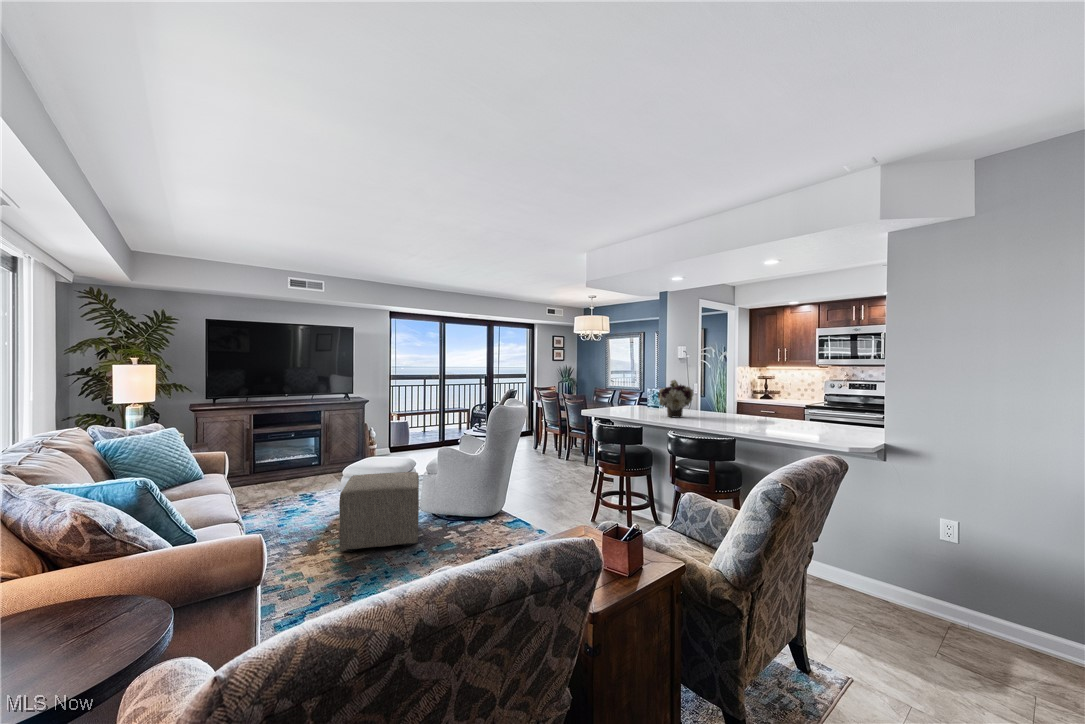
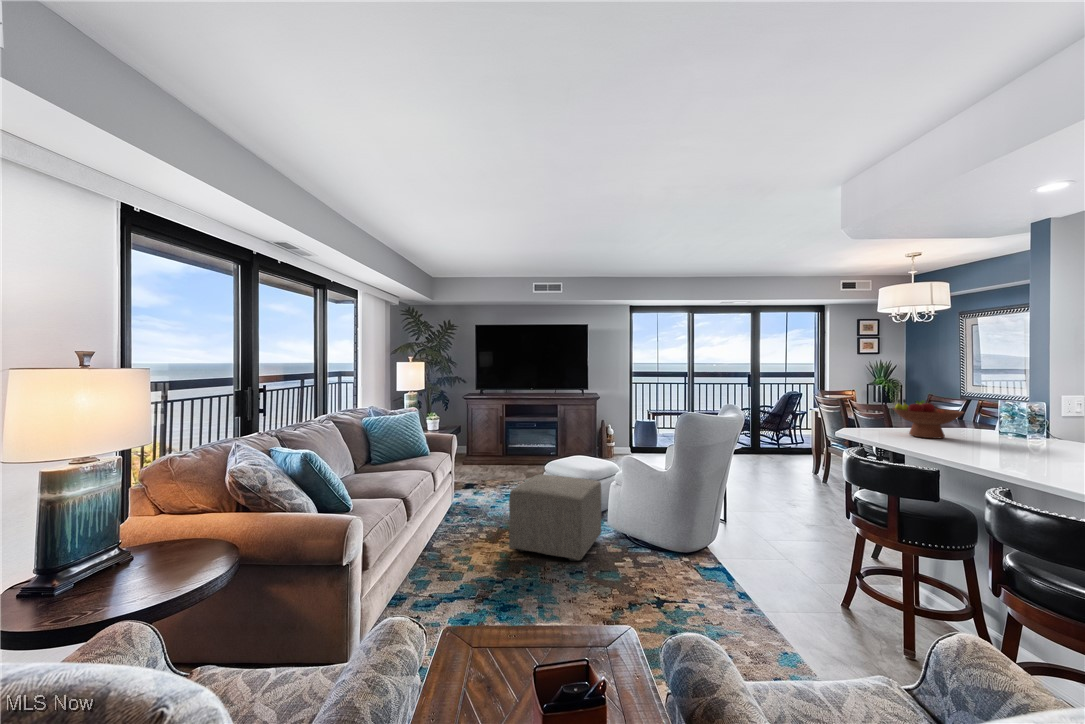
flower arrangement: present [658,380,693,418] -> none [966,388,1051,459]
fruit bowl: none [614,388,649,411] -> present [892,399,964,439]

